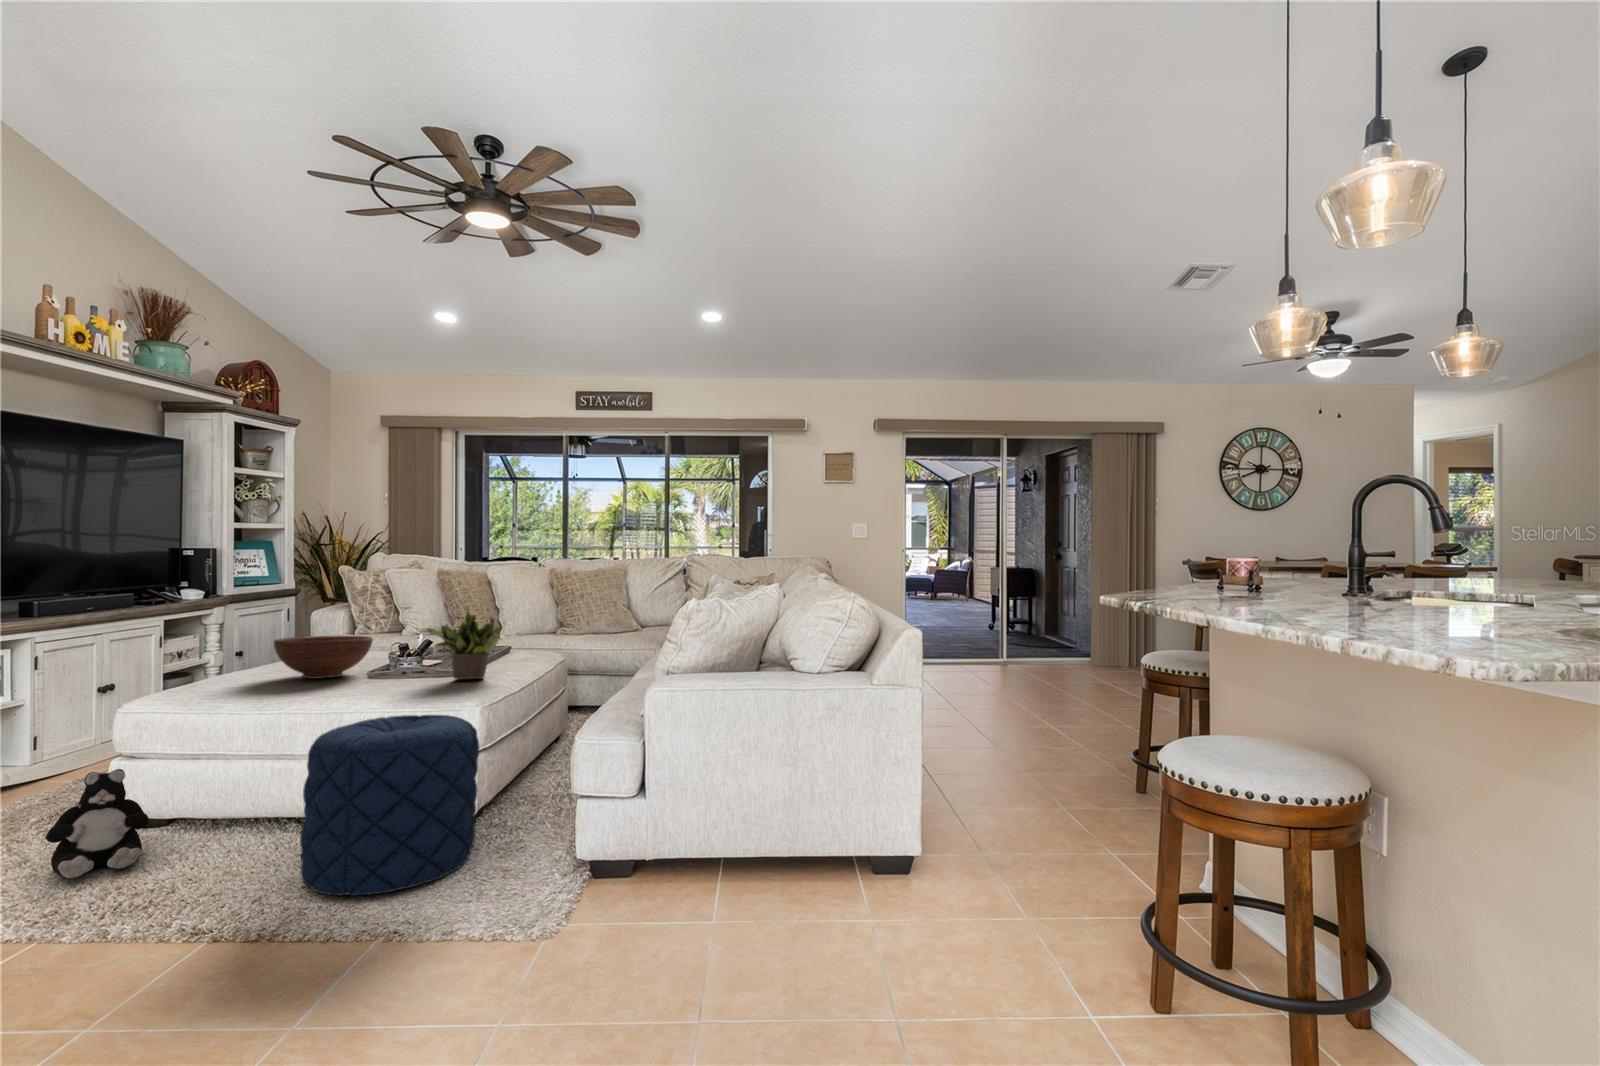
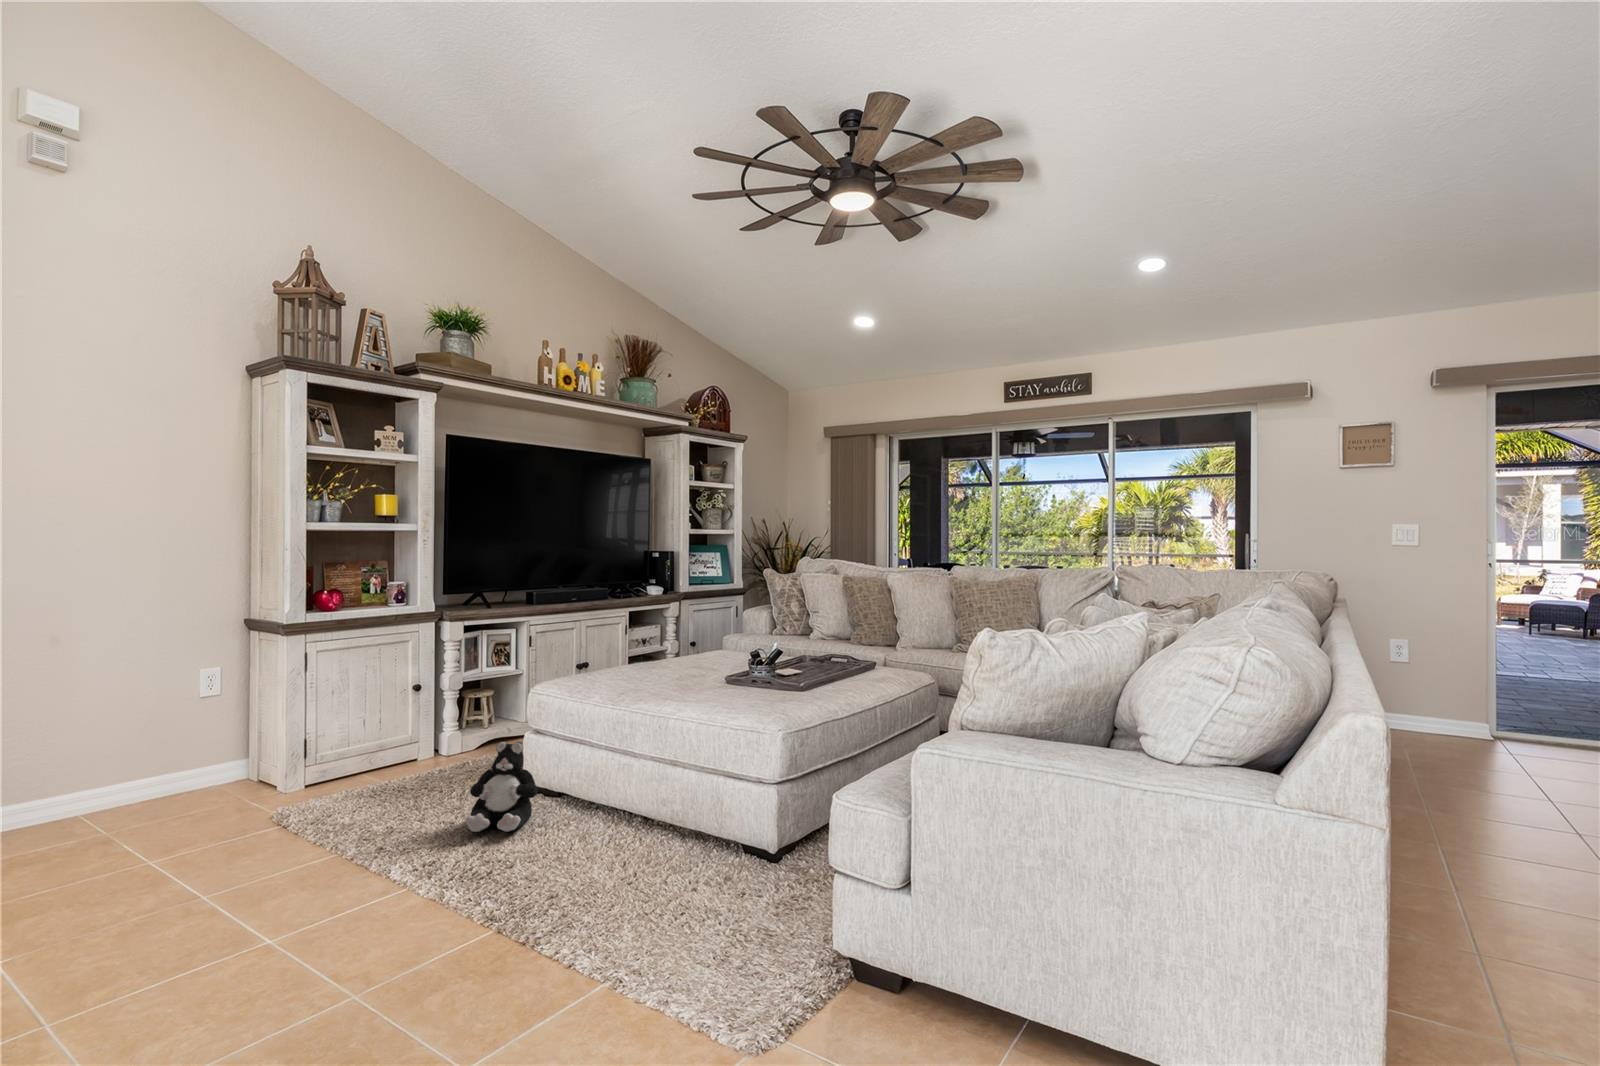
potted plant: present [426,612,501,679] -> none [756,616,834,695]
fruit bowl: present [274,636,373,679] -> none [647,635,730,678]
pouf: present [300,715,479,895] -> none [590,727,764,927]

